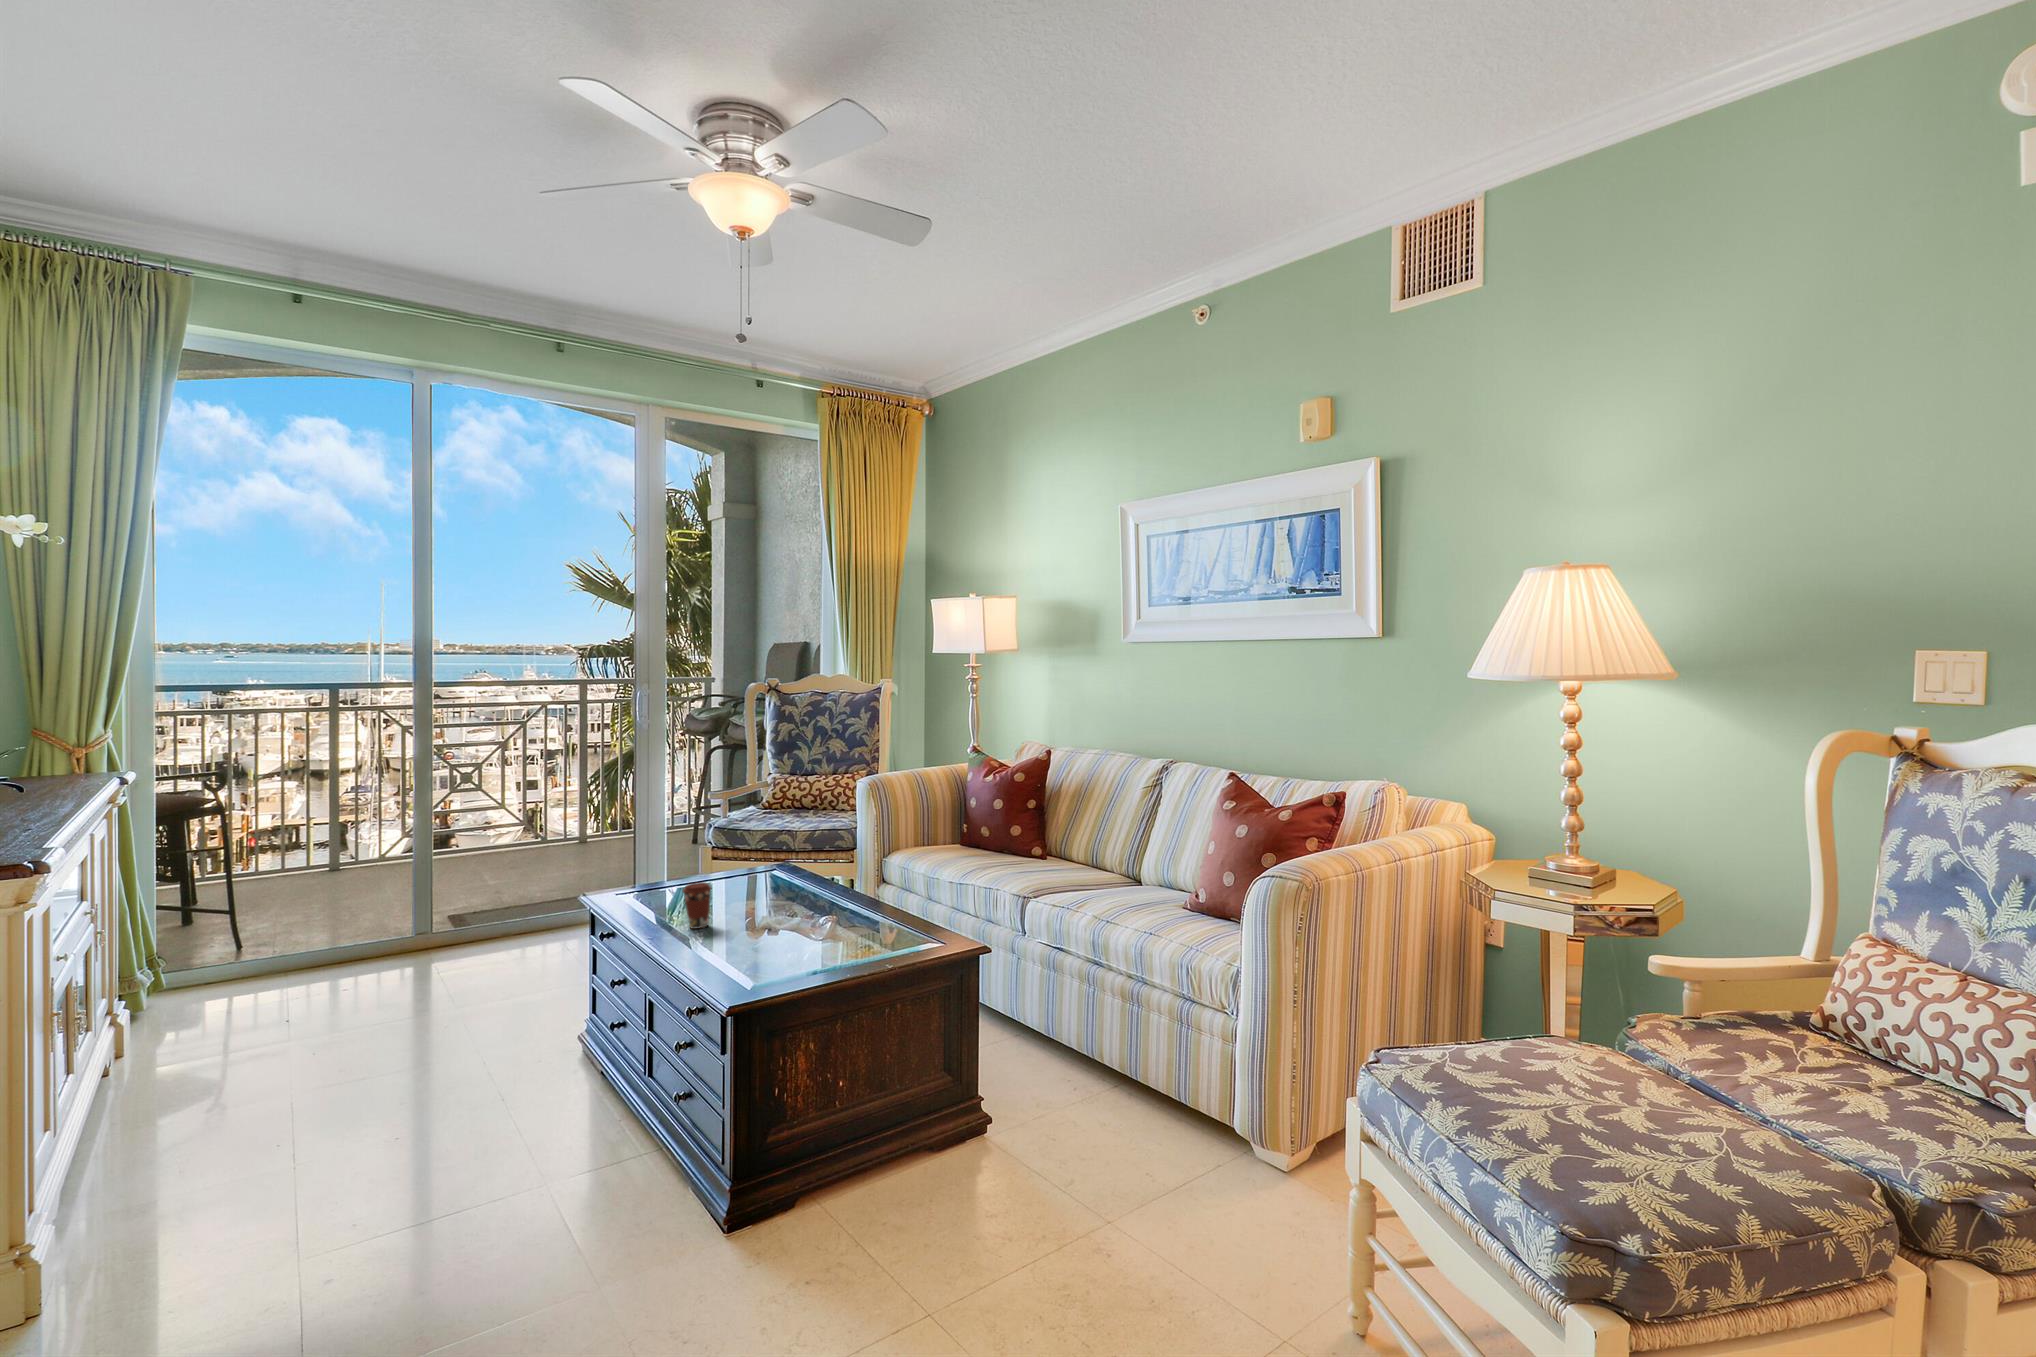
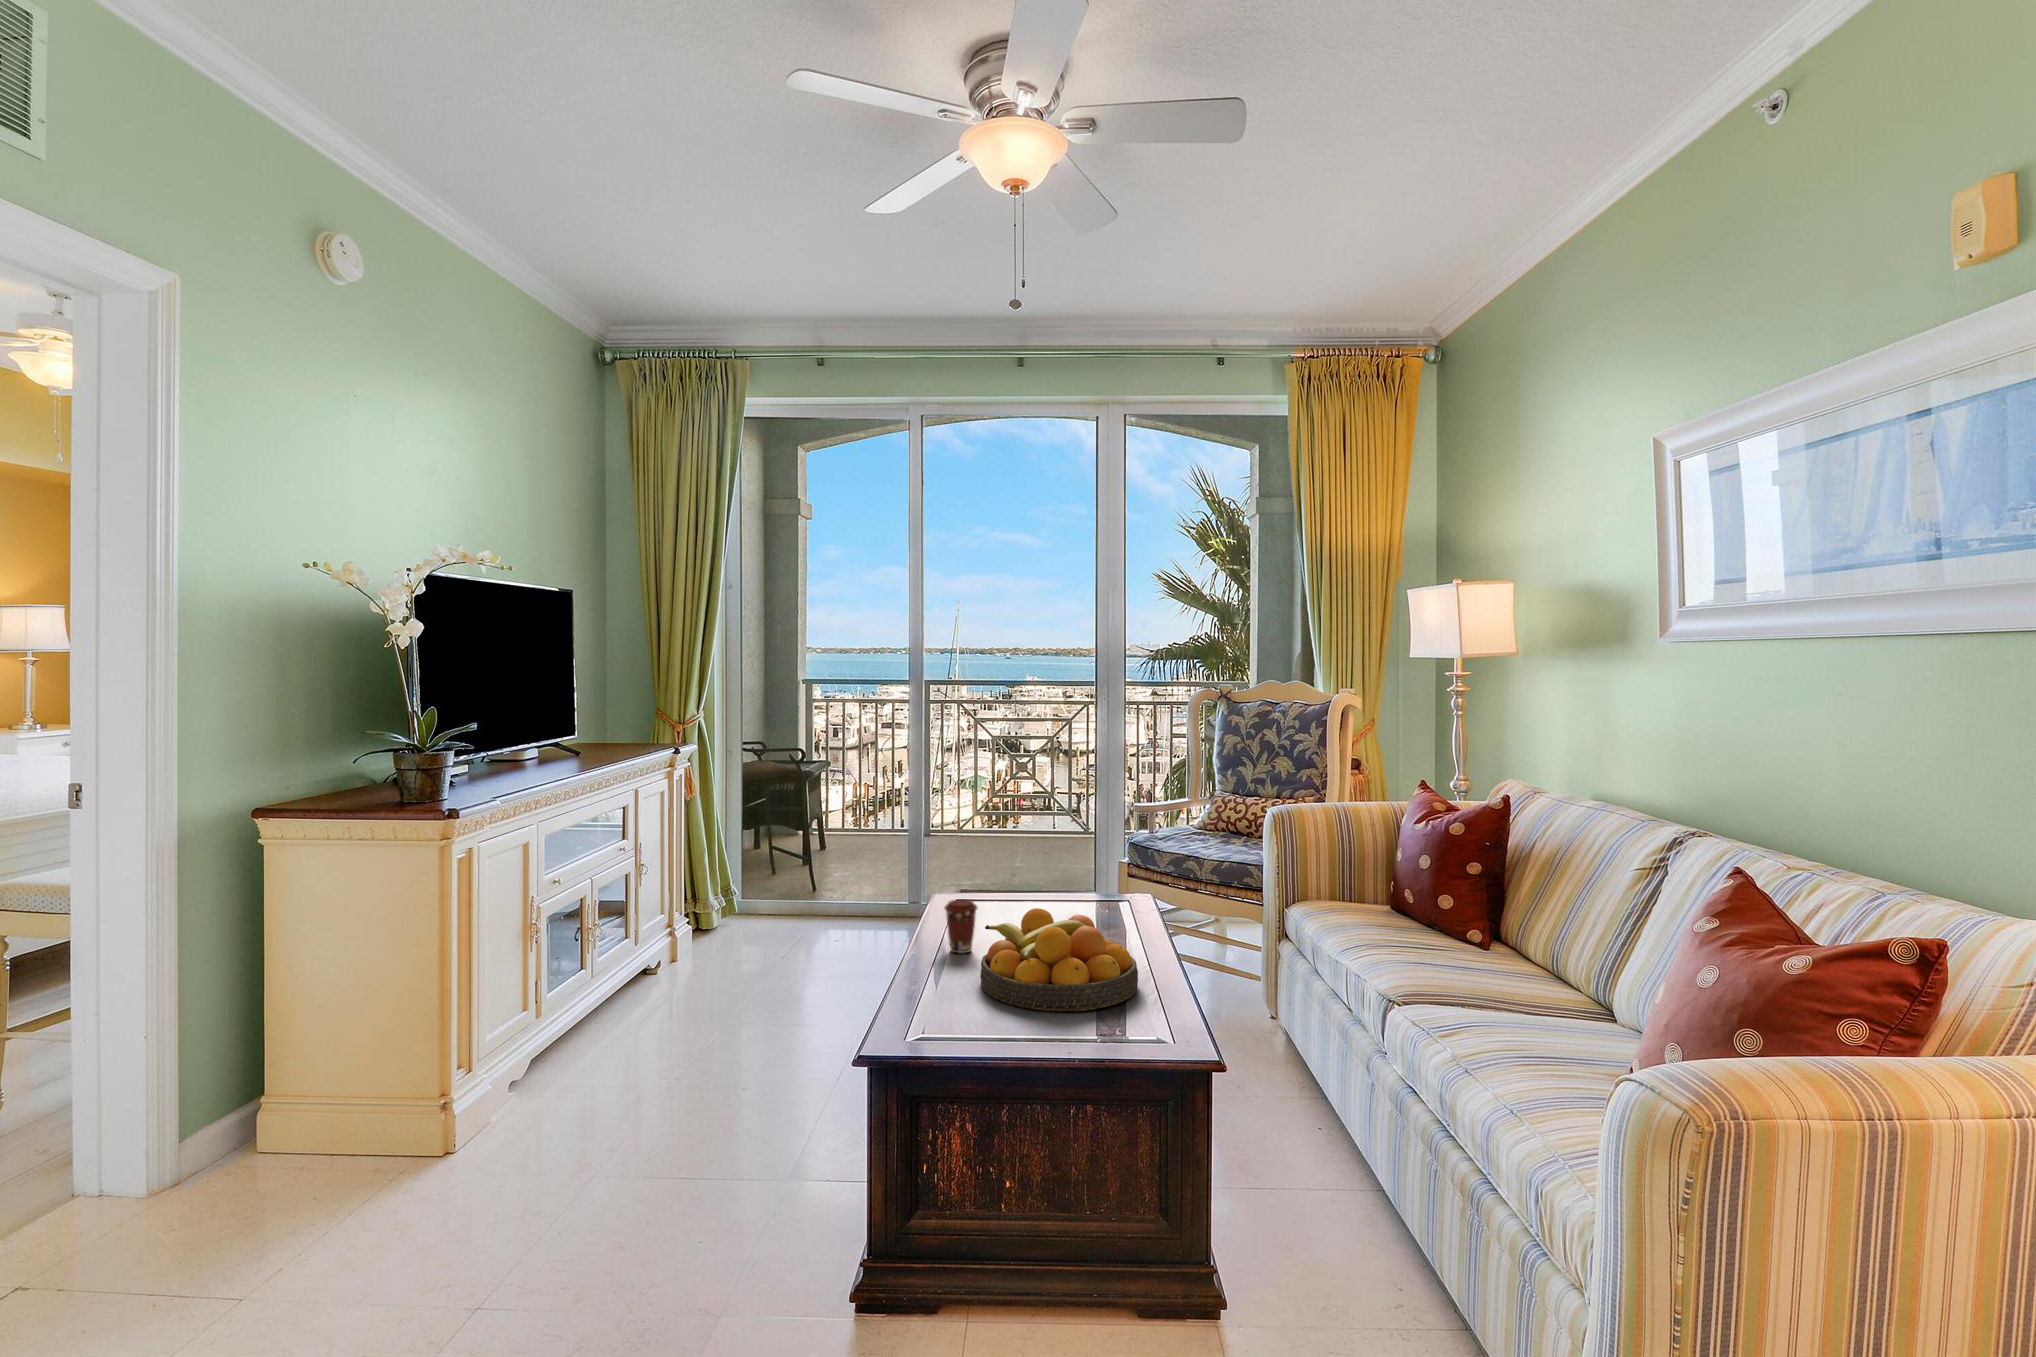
fruit bowl: none [743,875,875,950] -> present [980,908,1138,1011]

